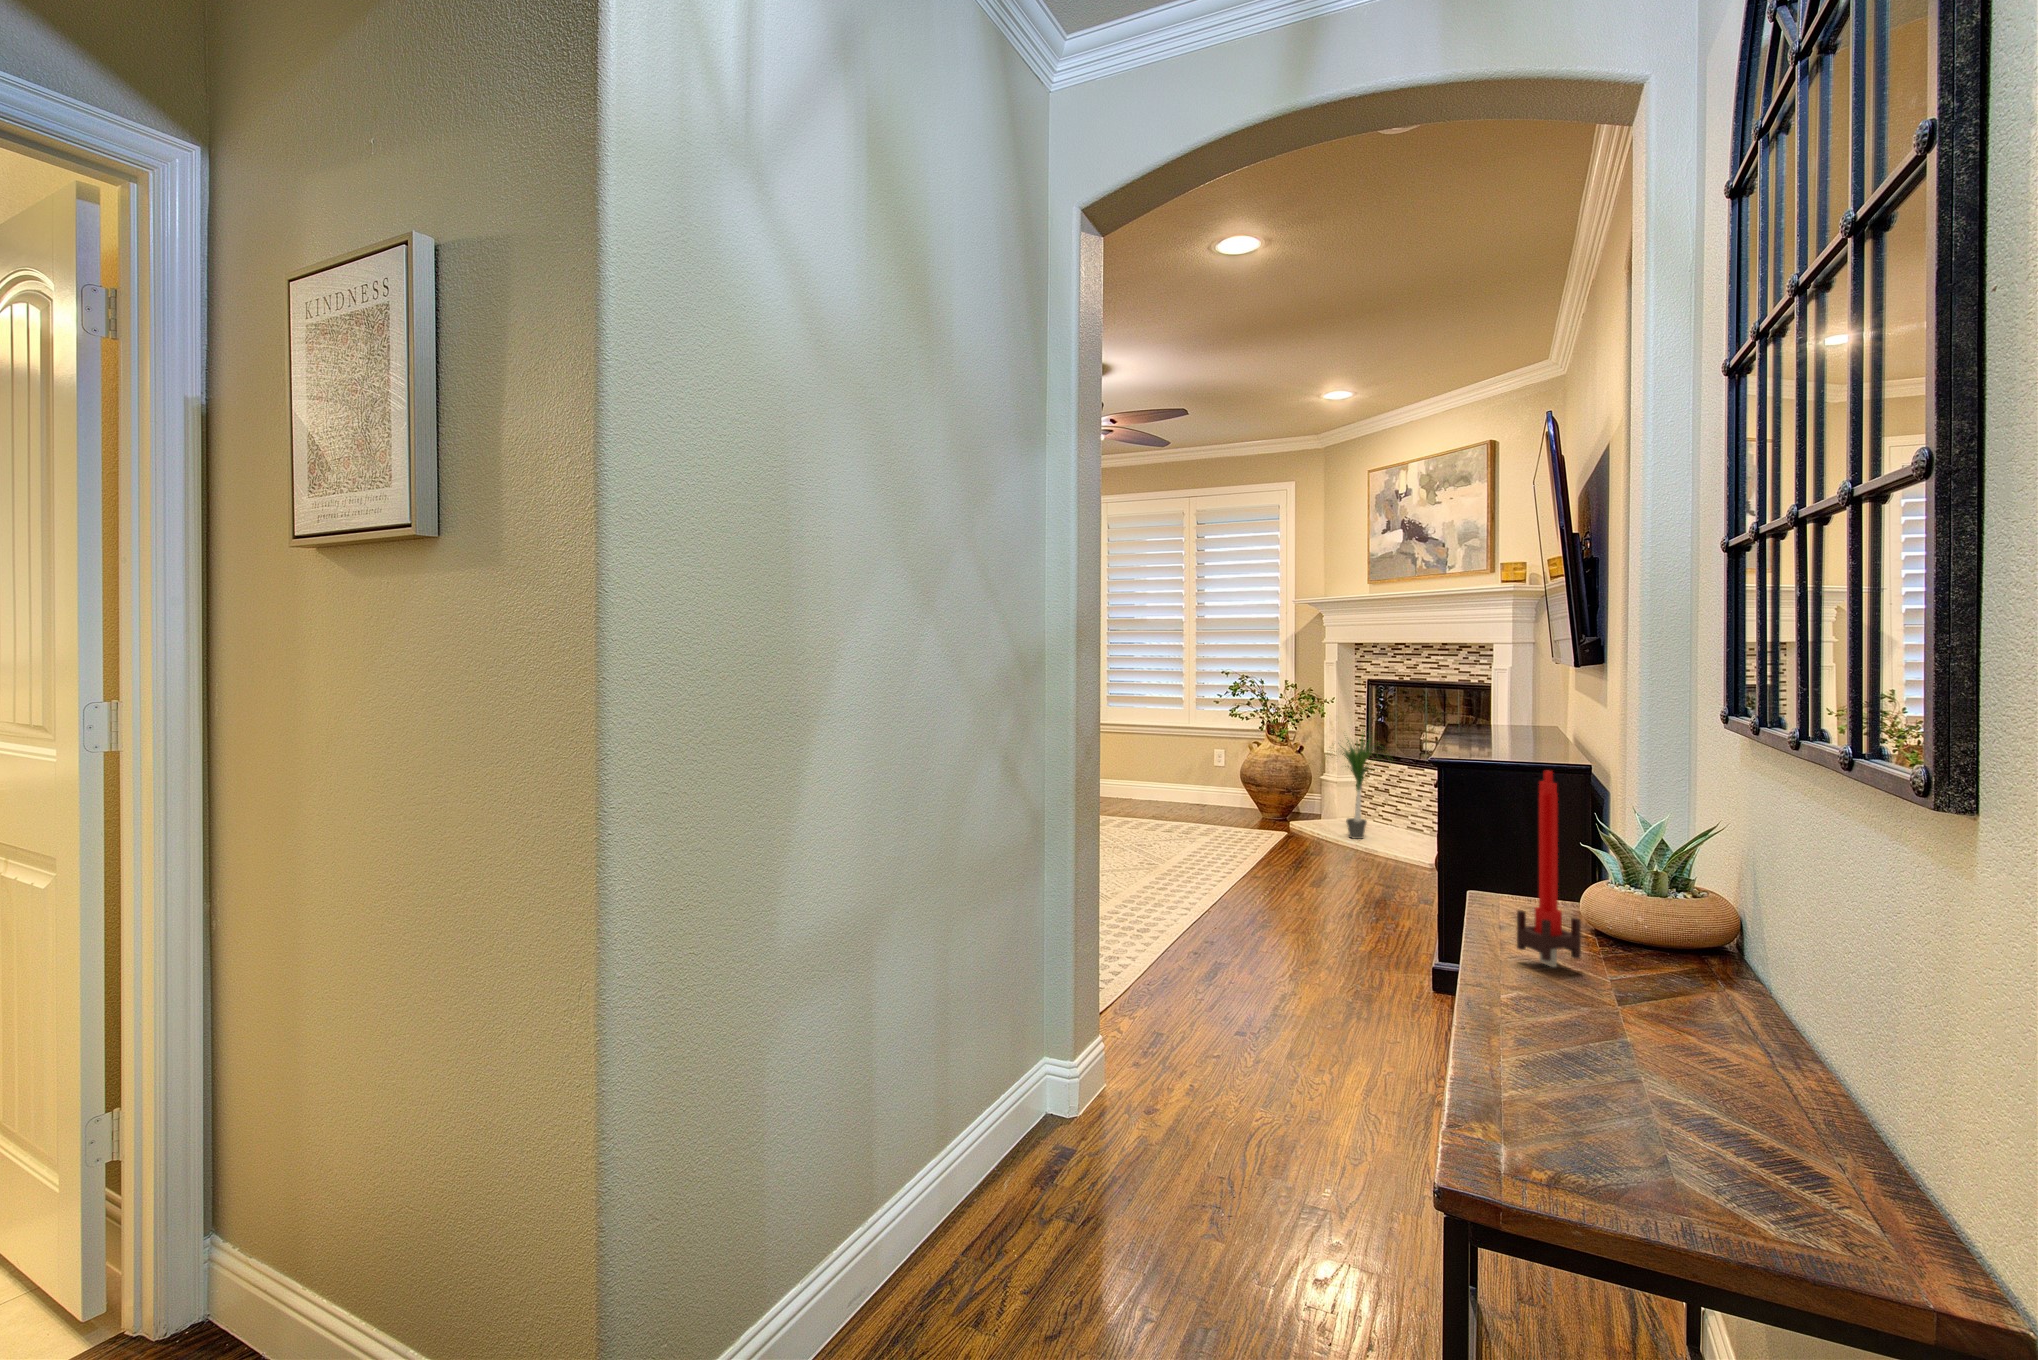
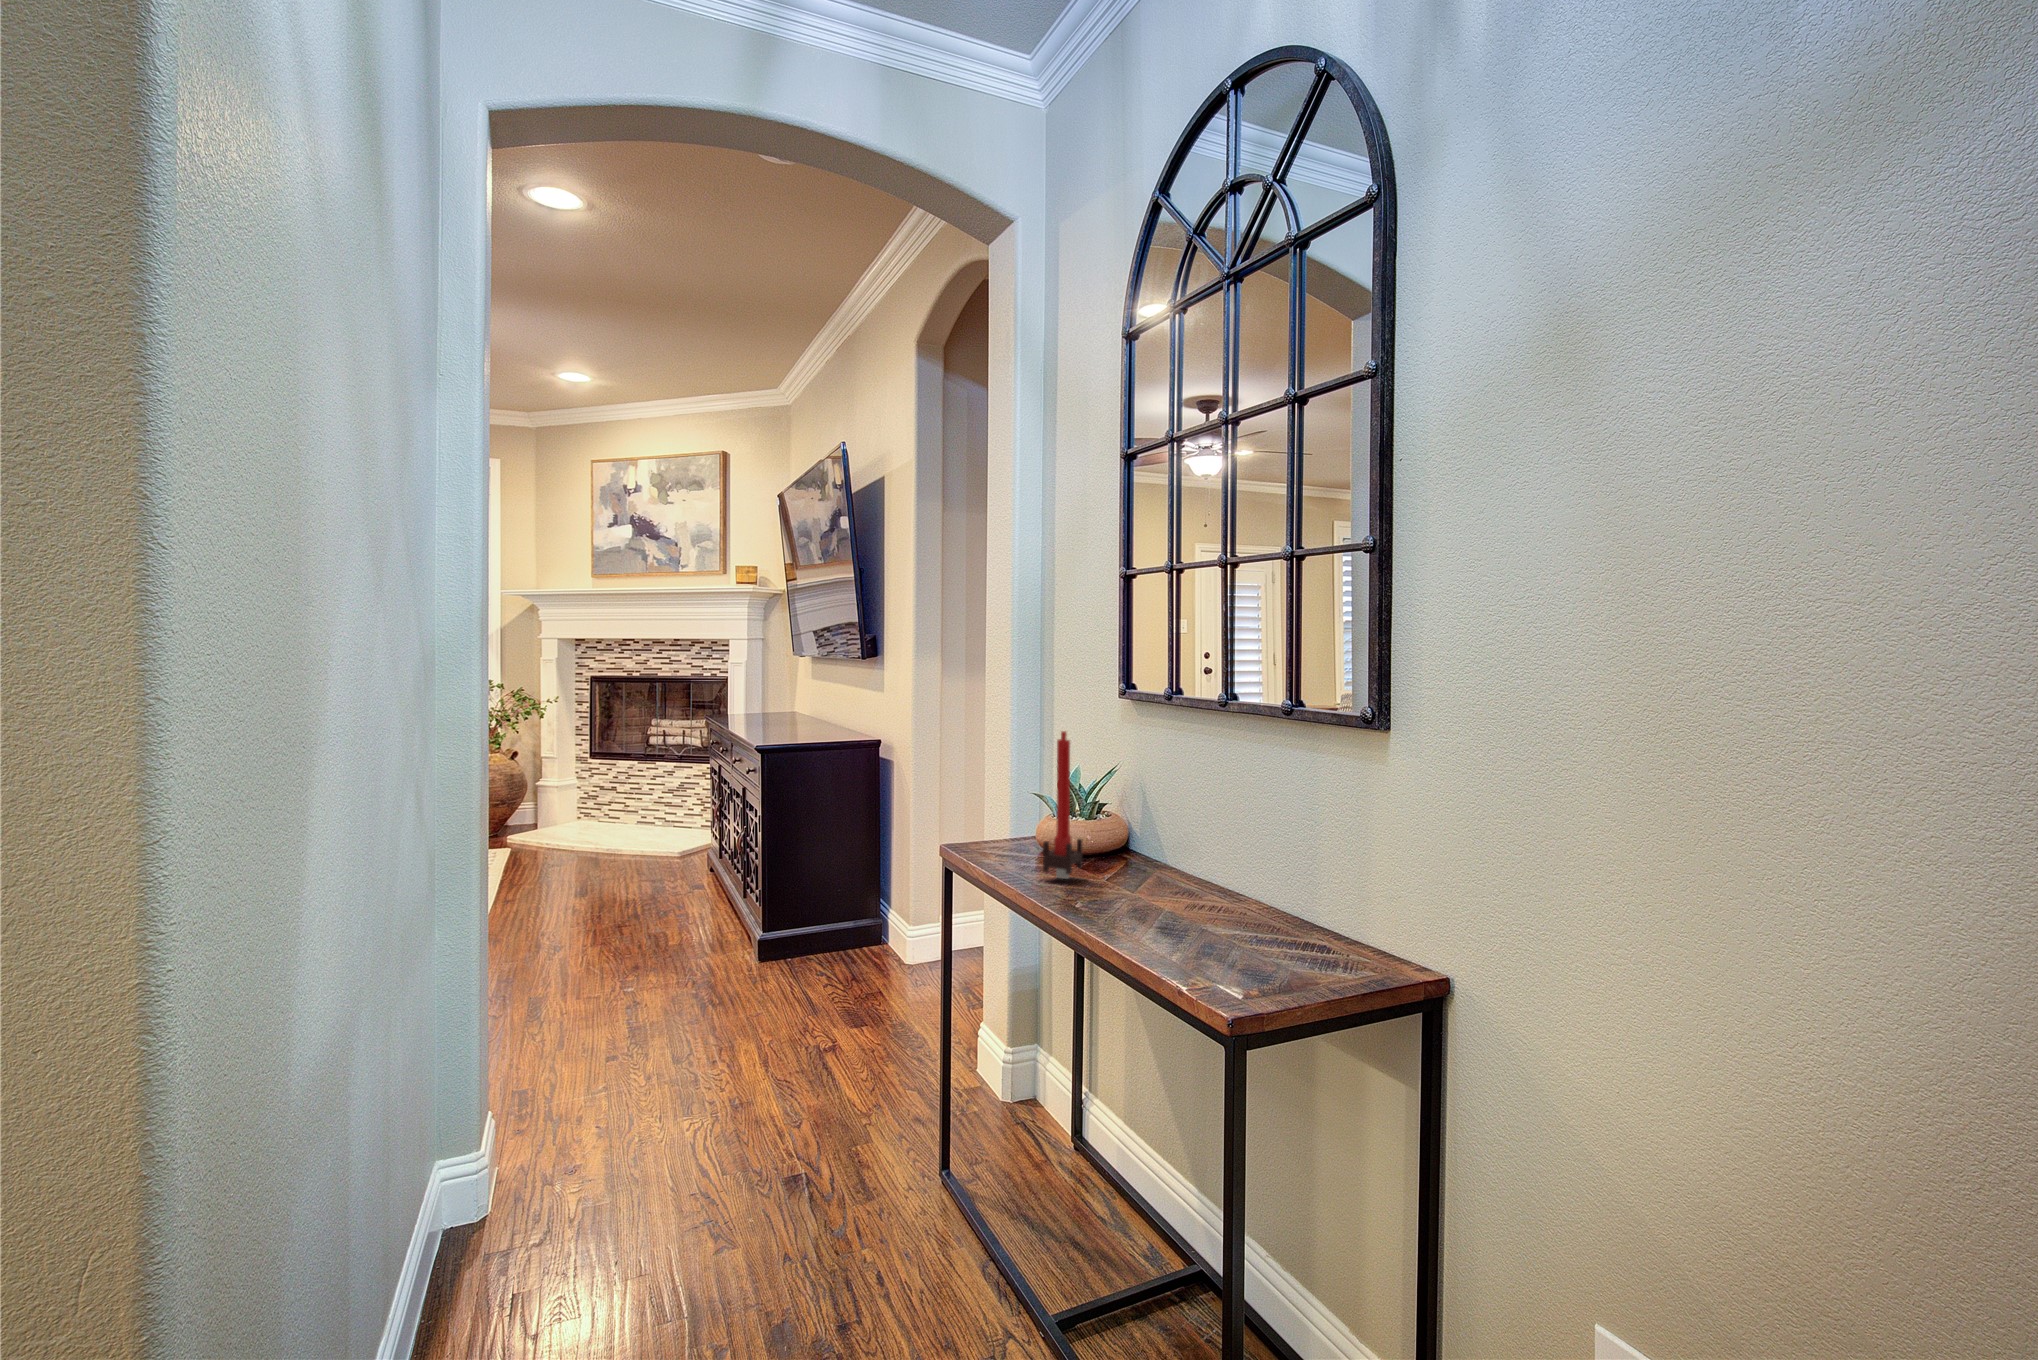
potted plant: present [1342,731,1379,839] -> none [546,720,632,841]

